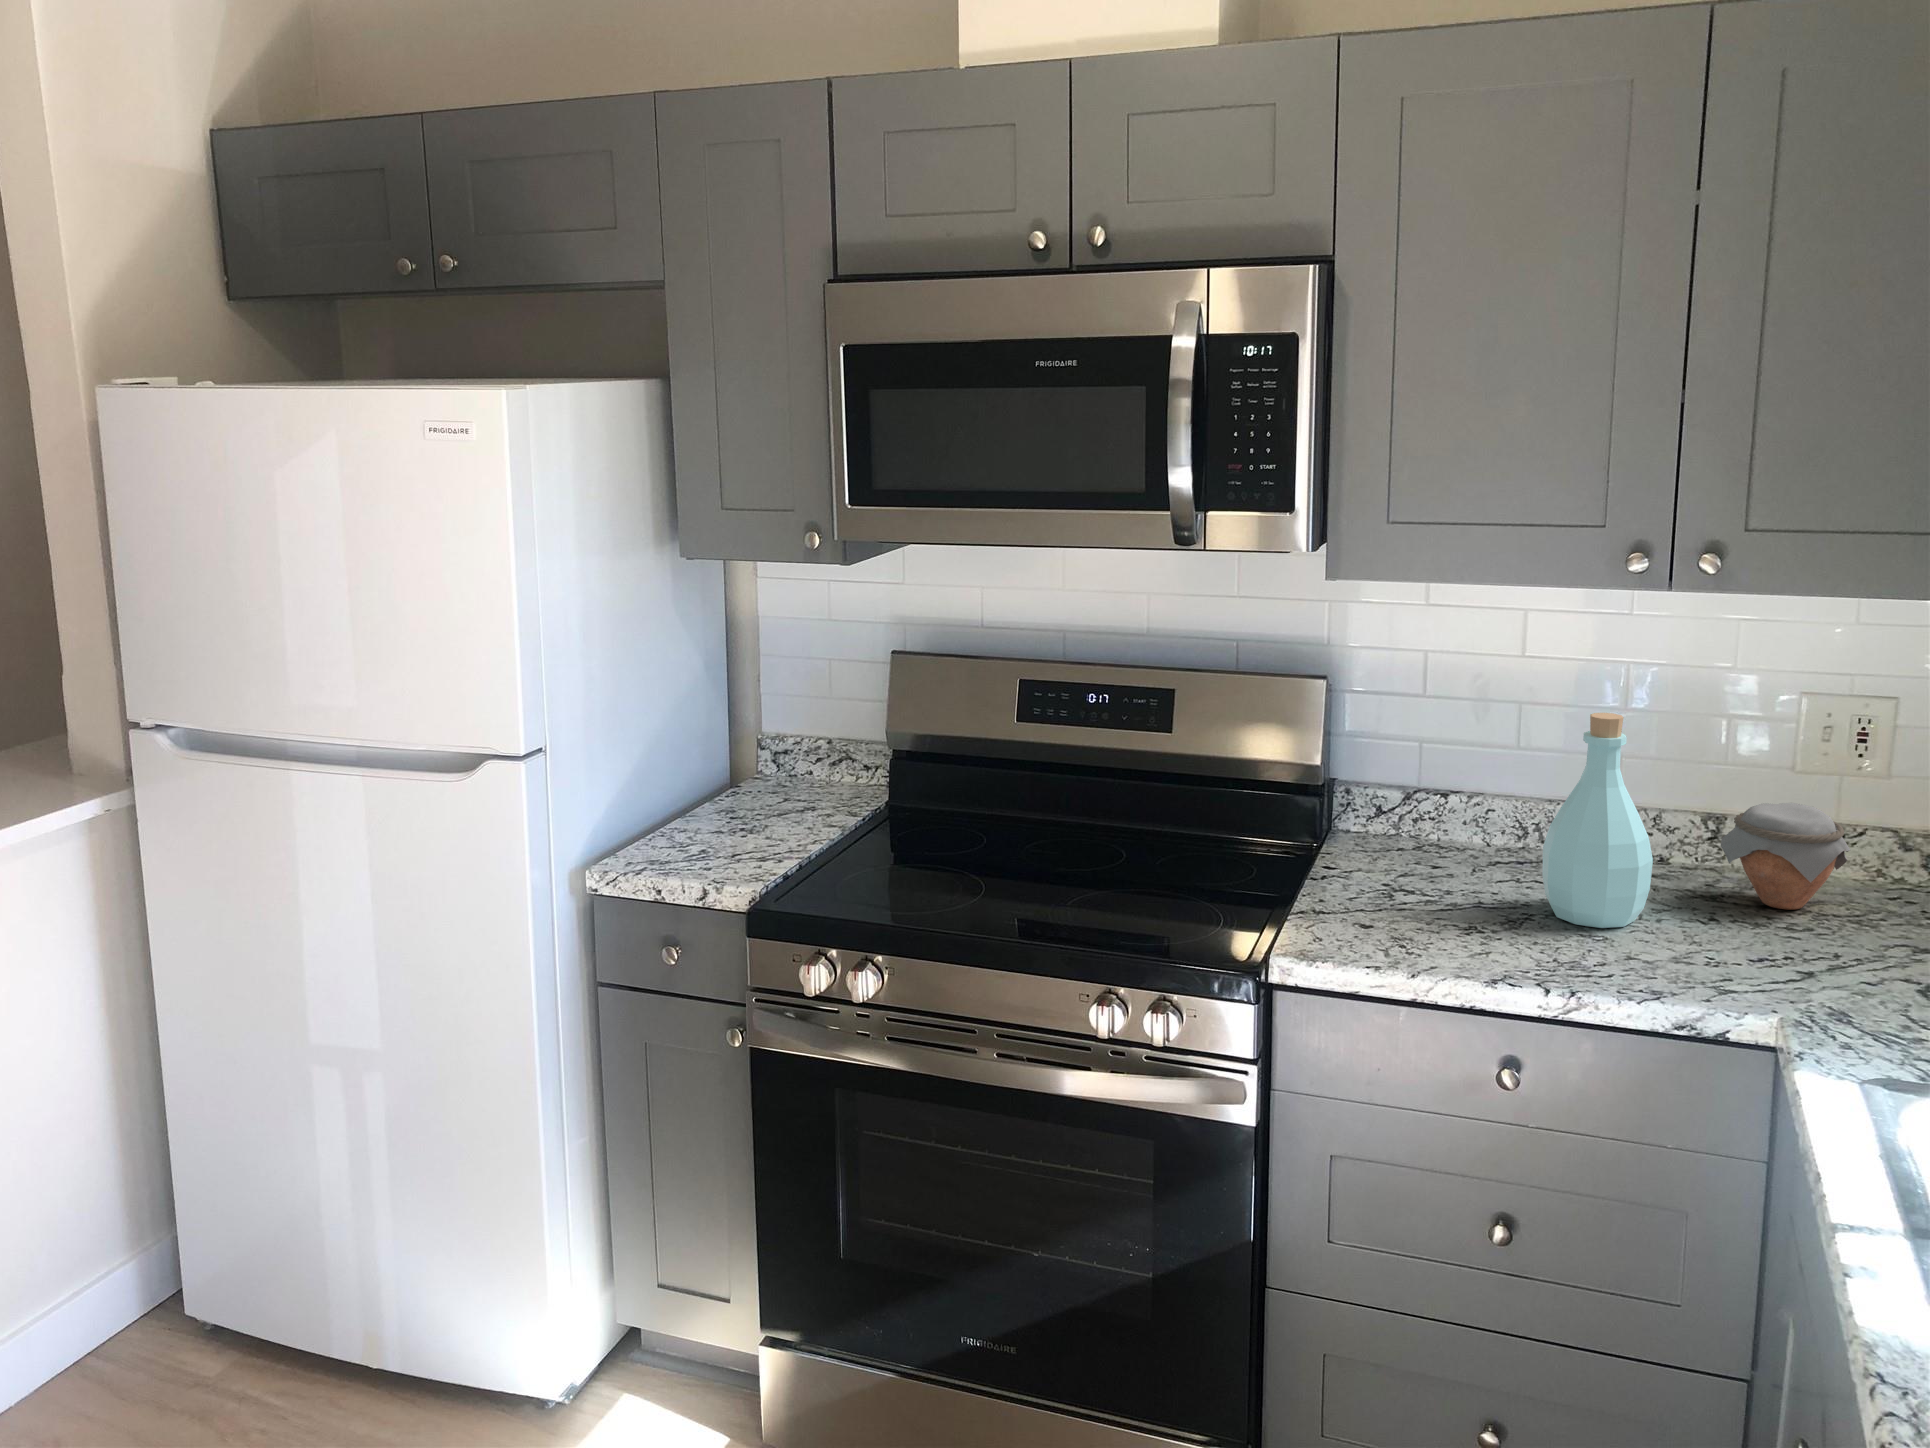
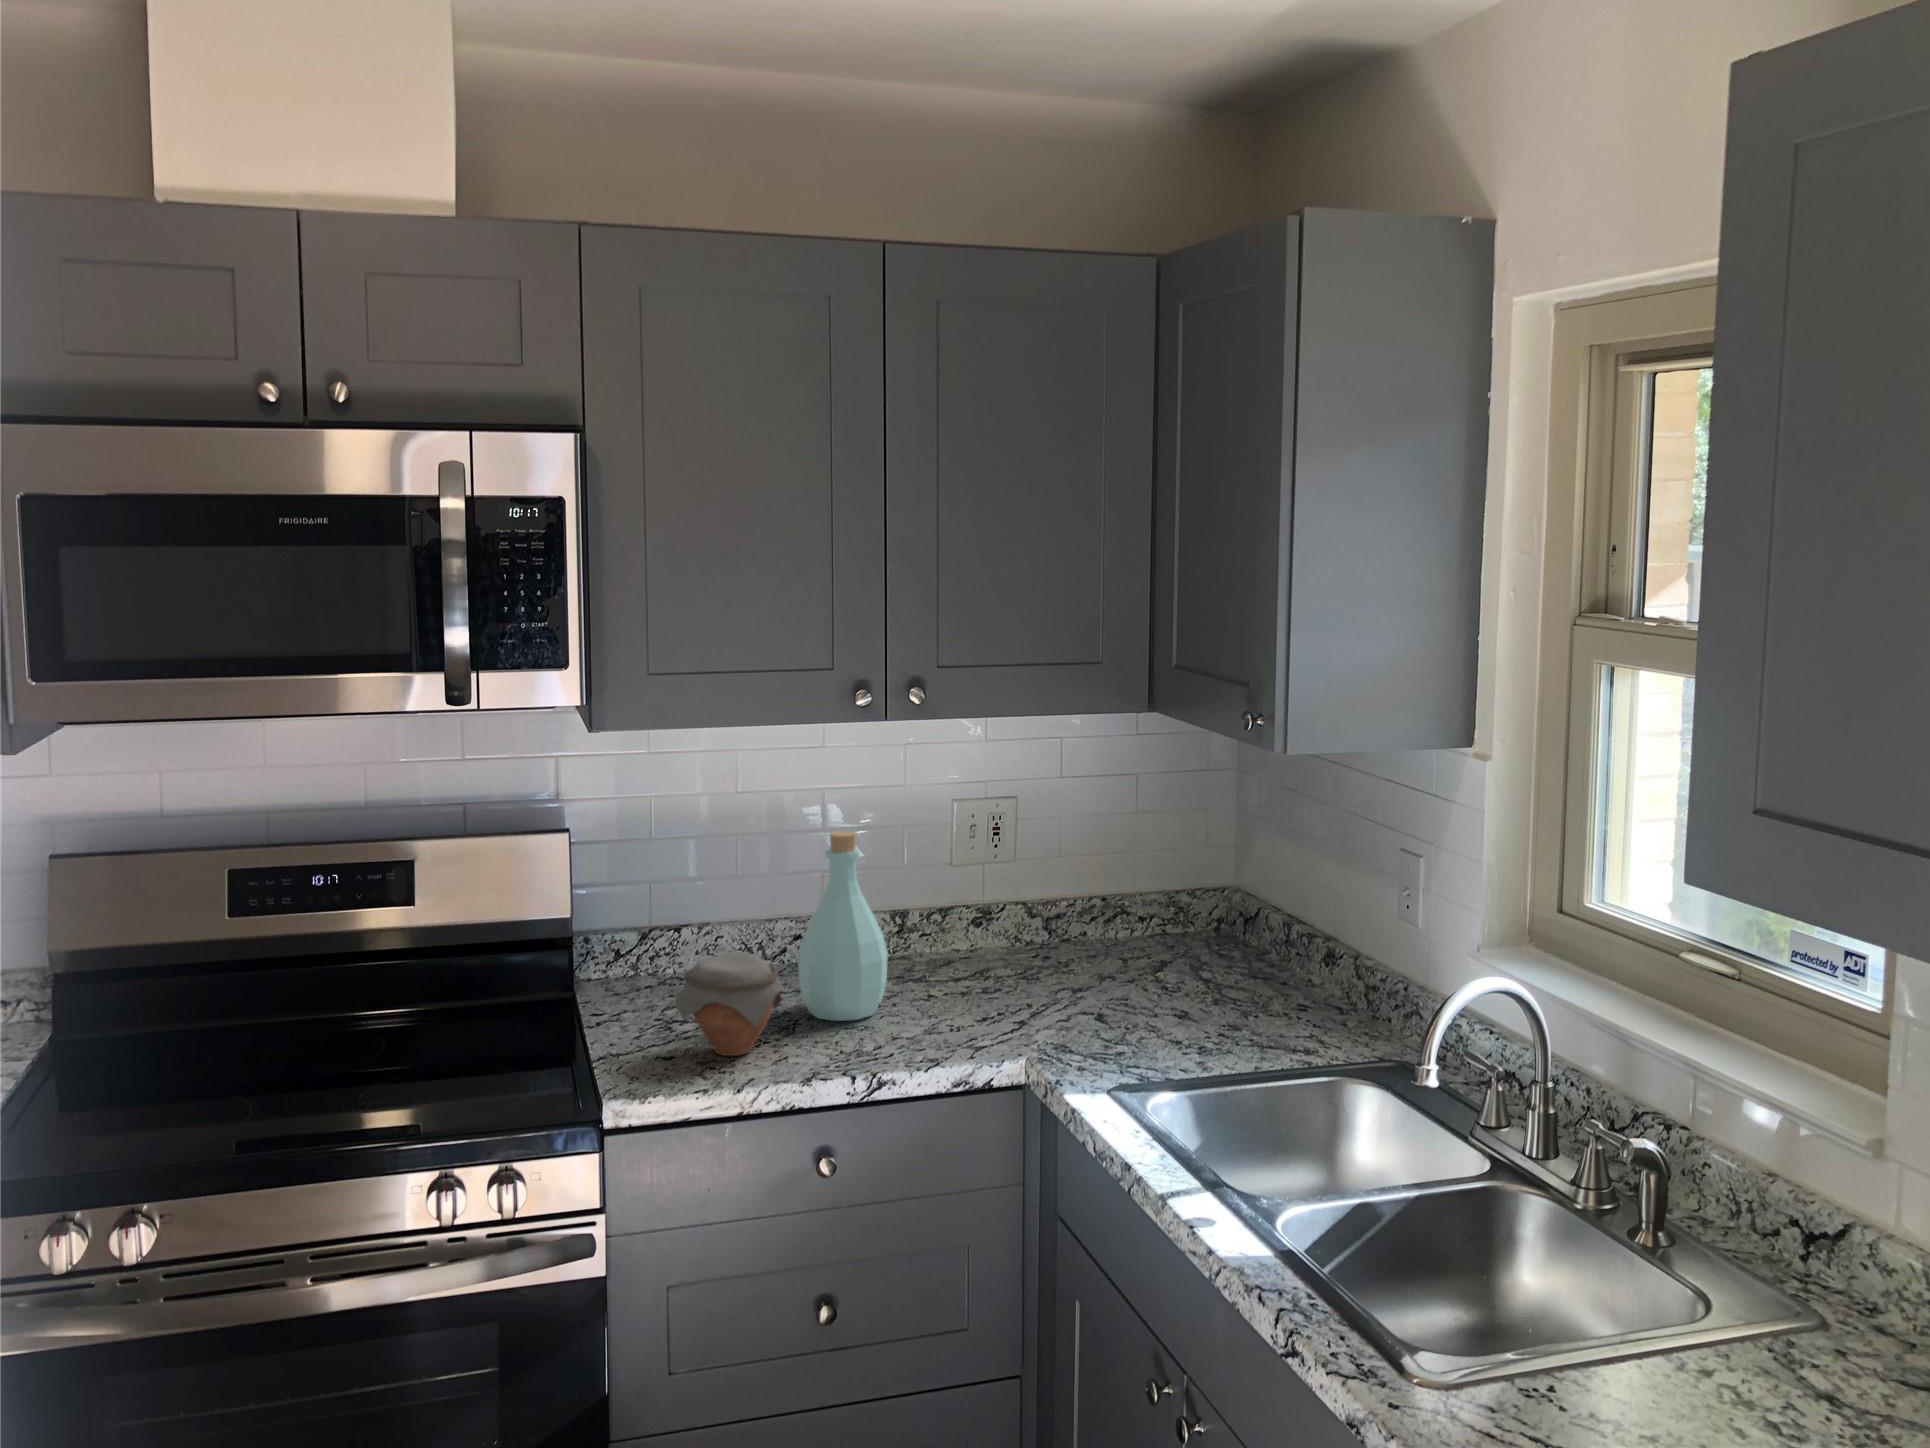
jar: present [1721,803,1850,910] -> present [675,952,784,1056]

